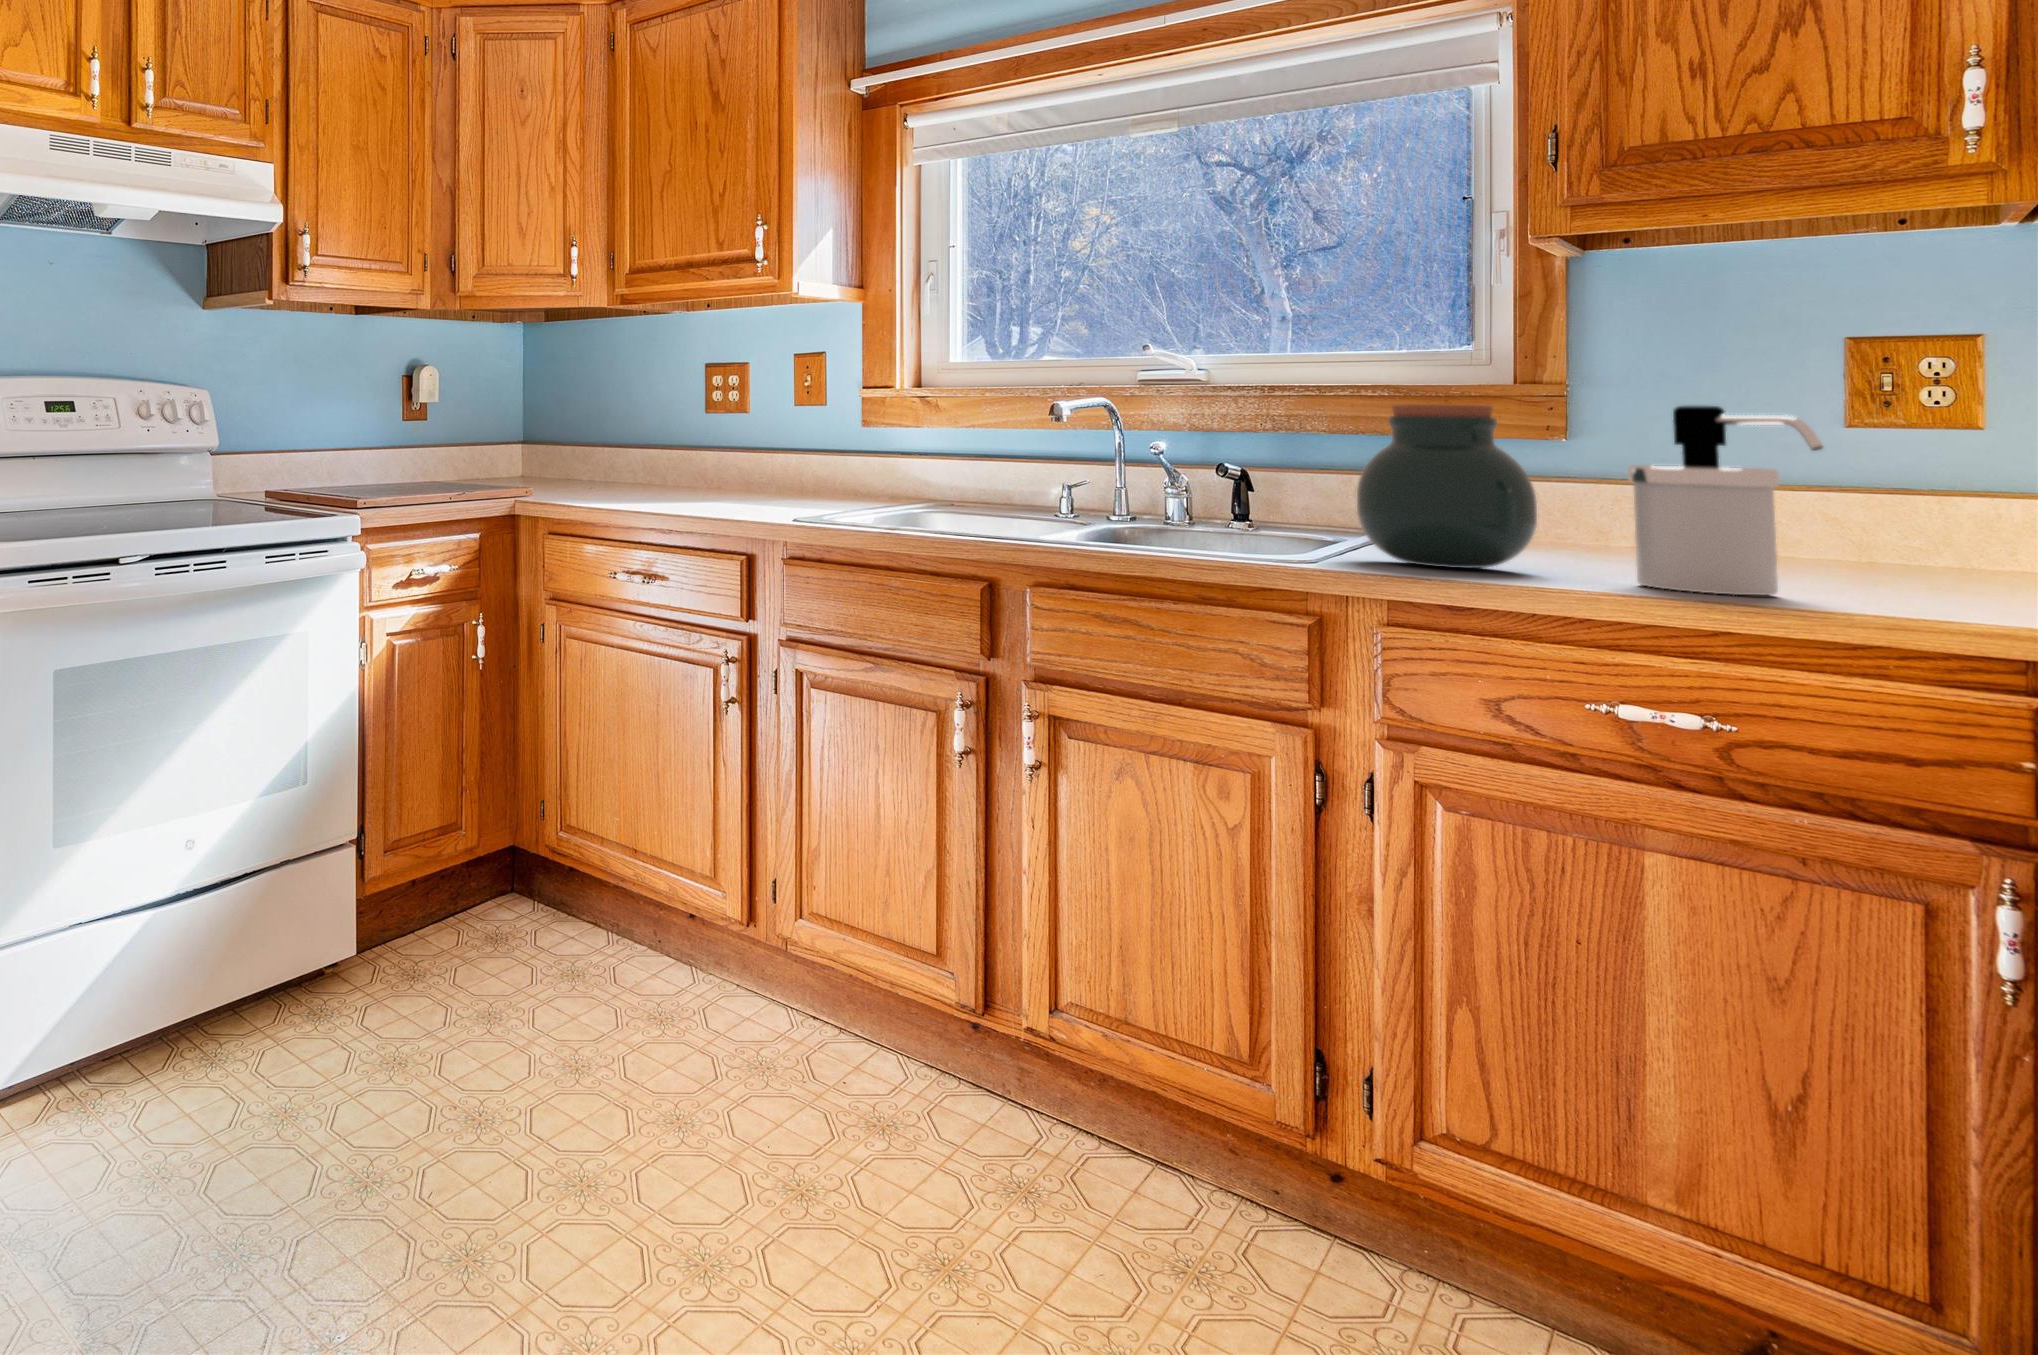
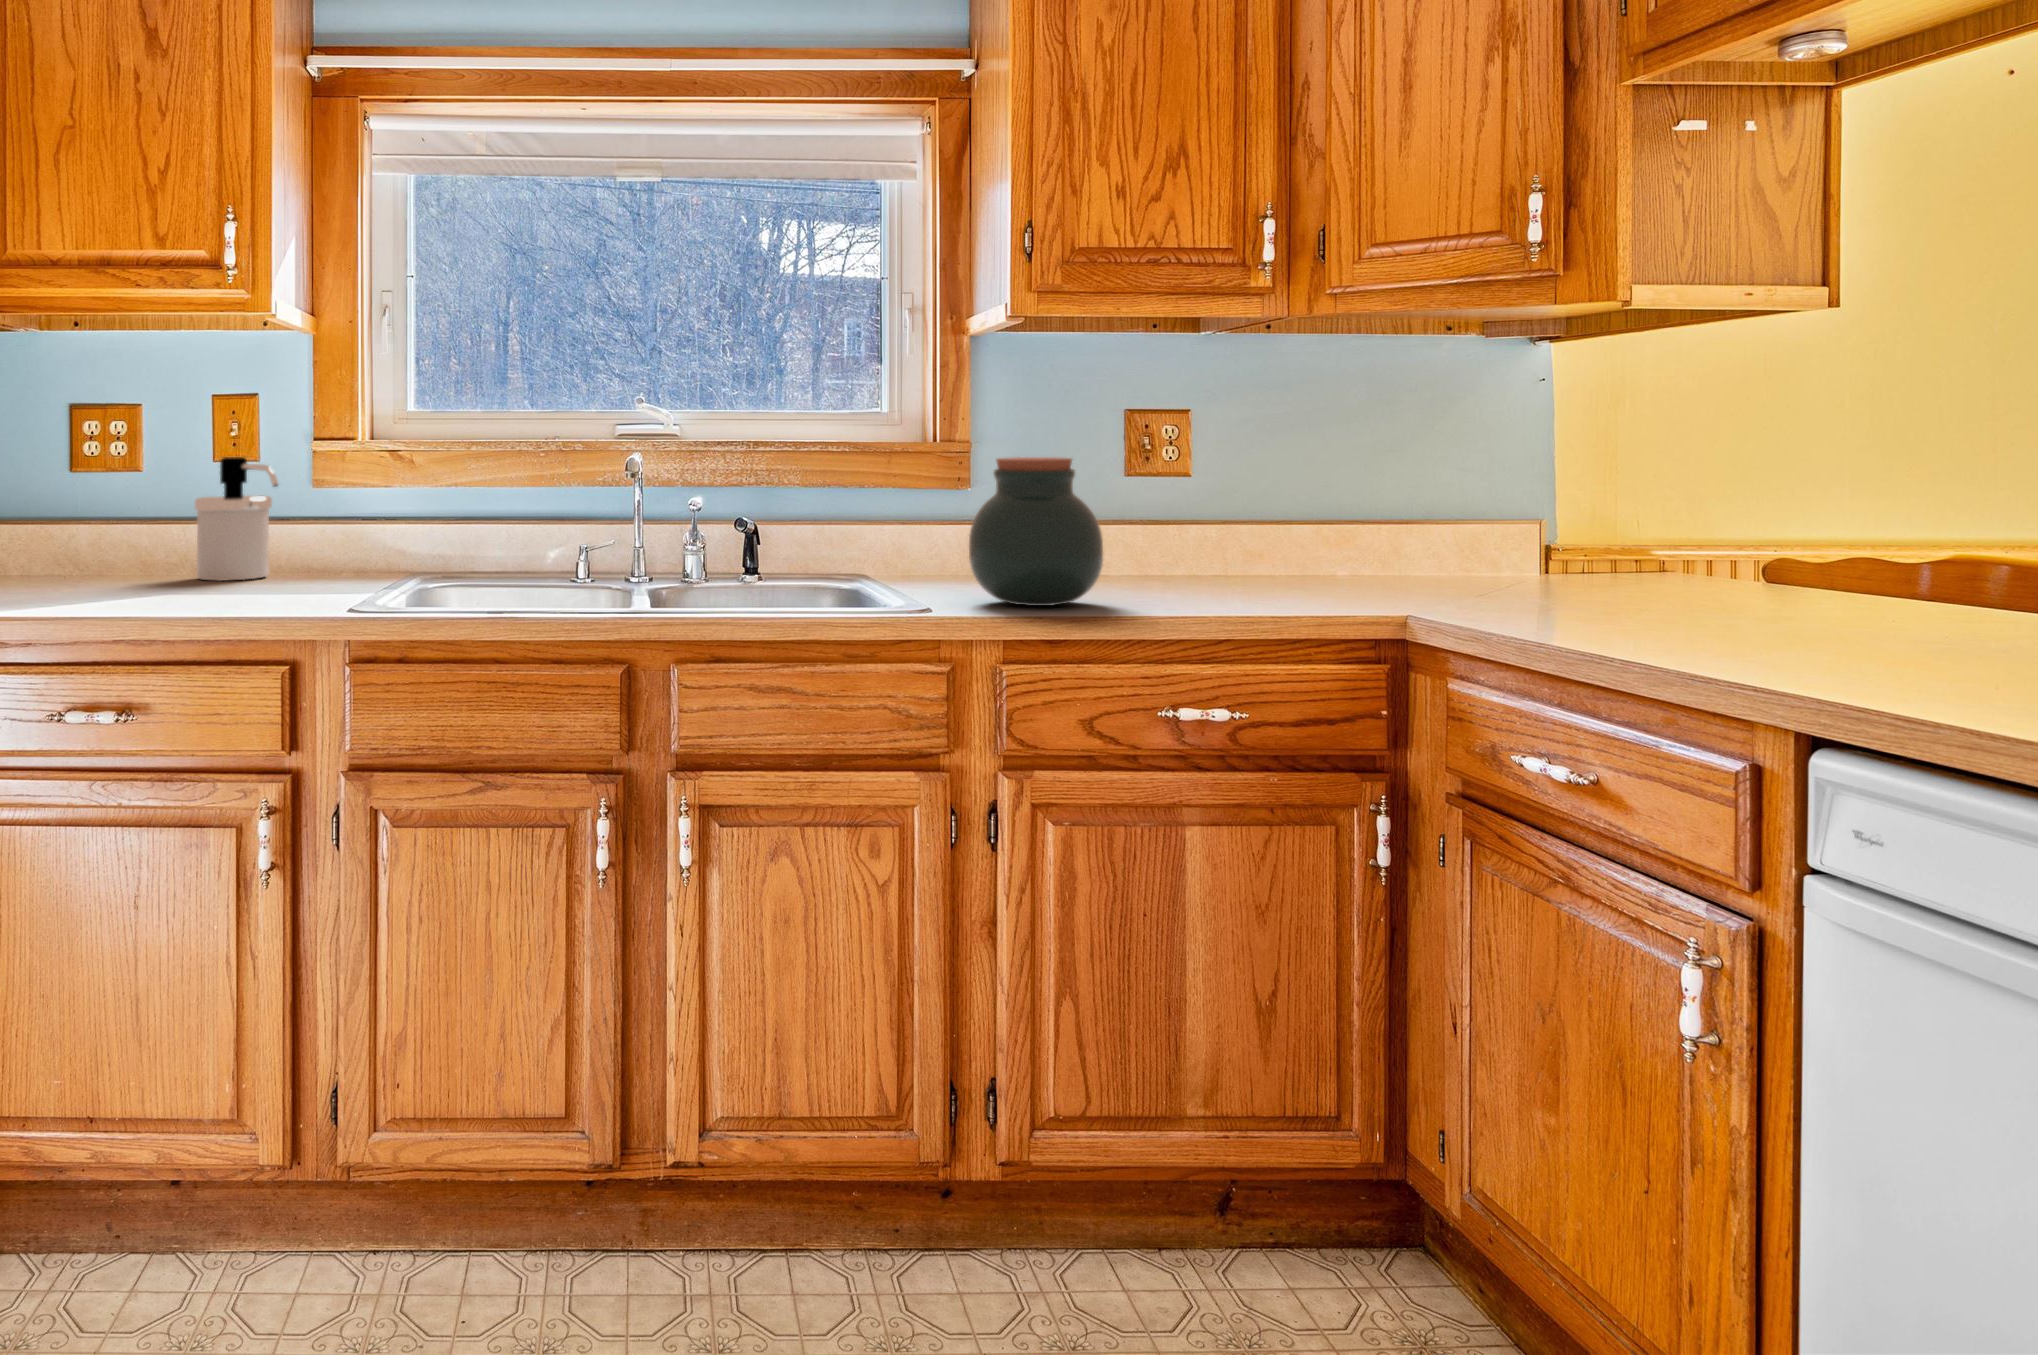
soap dispenser: present [1628,406,1823,595] -> present [195,457,278,581]

